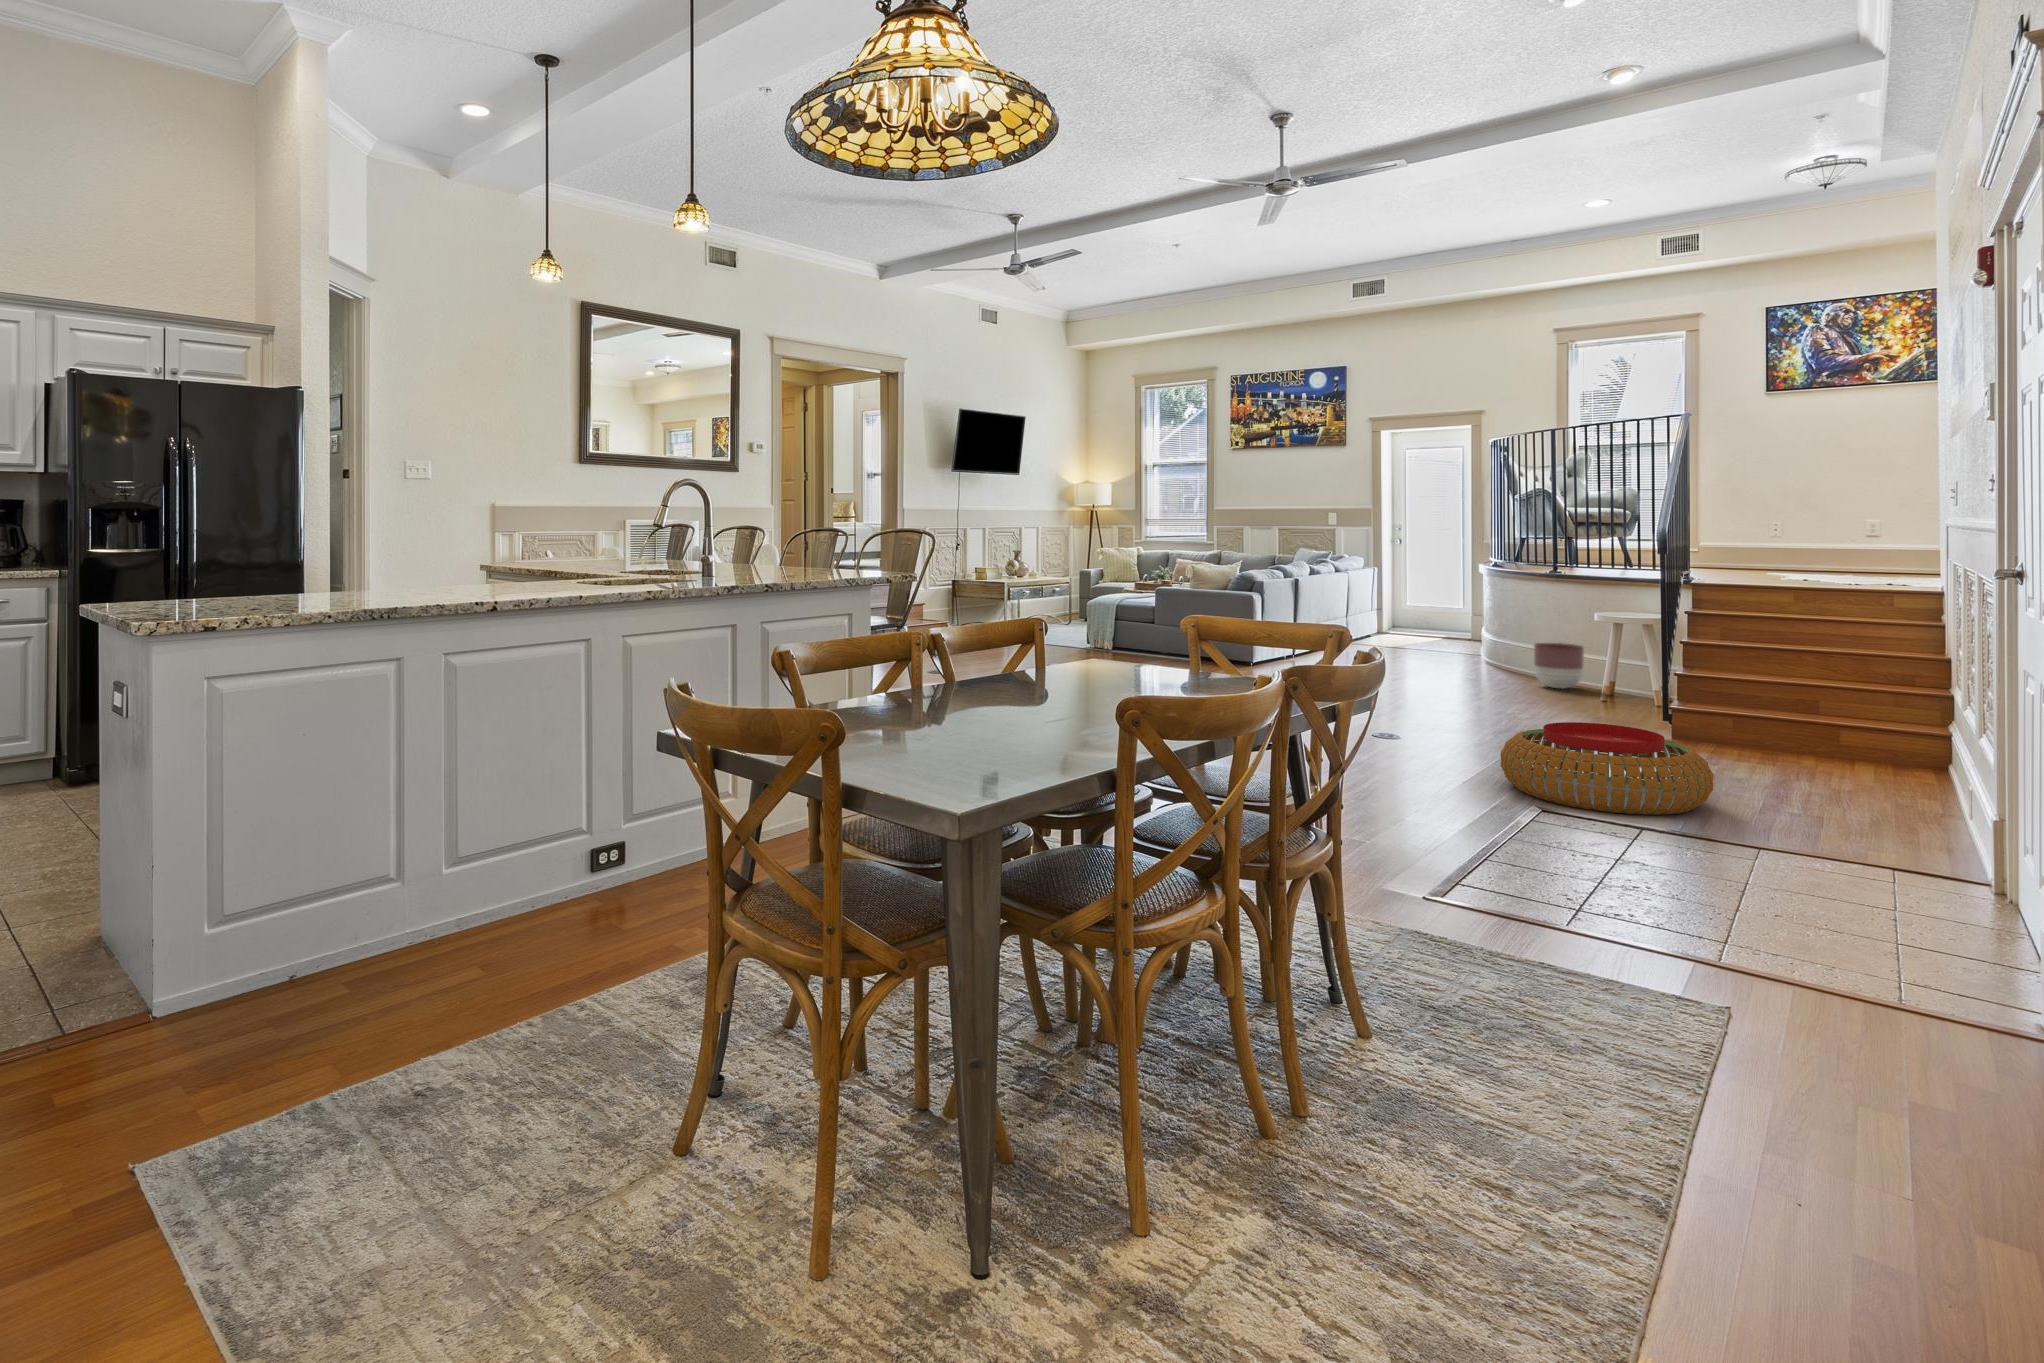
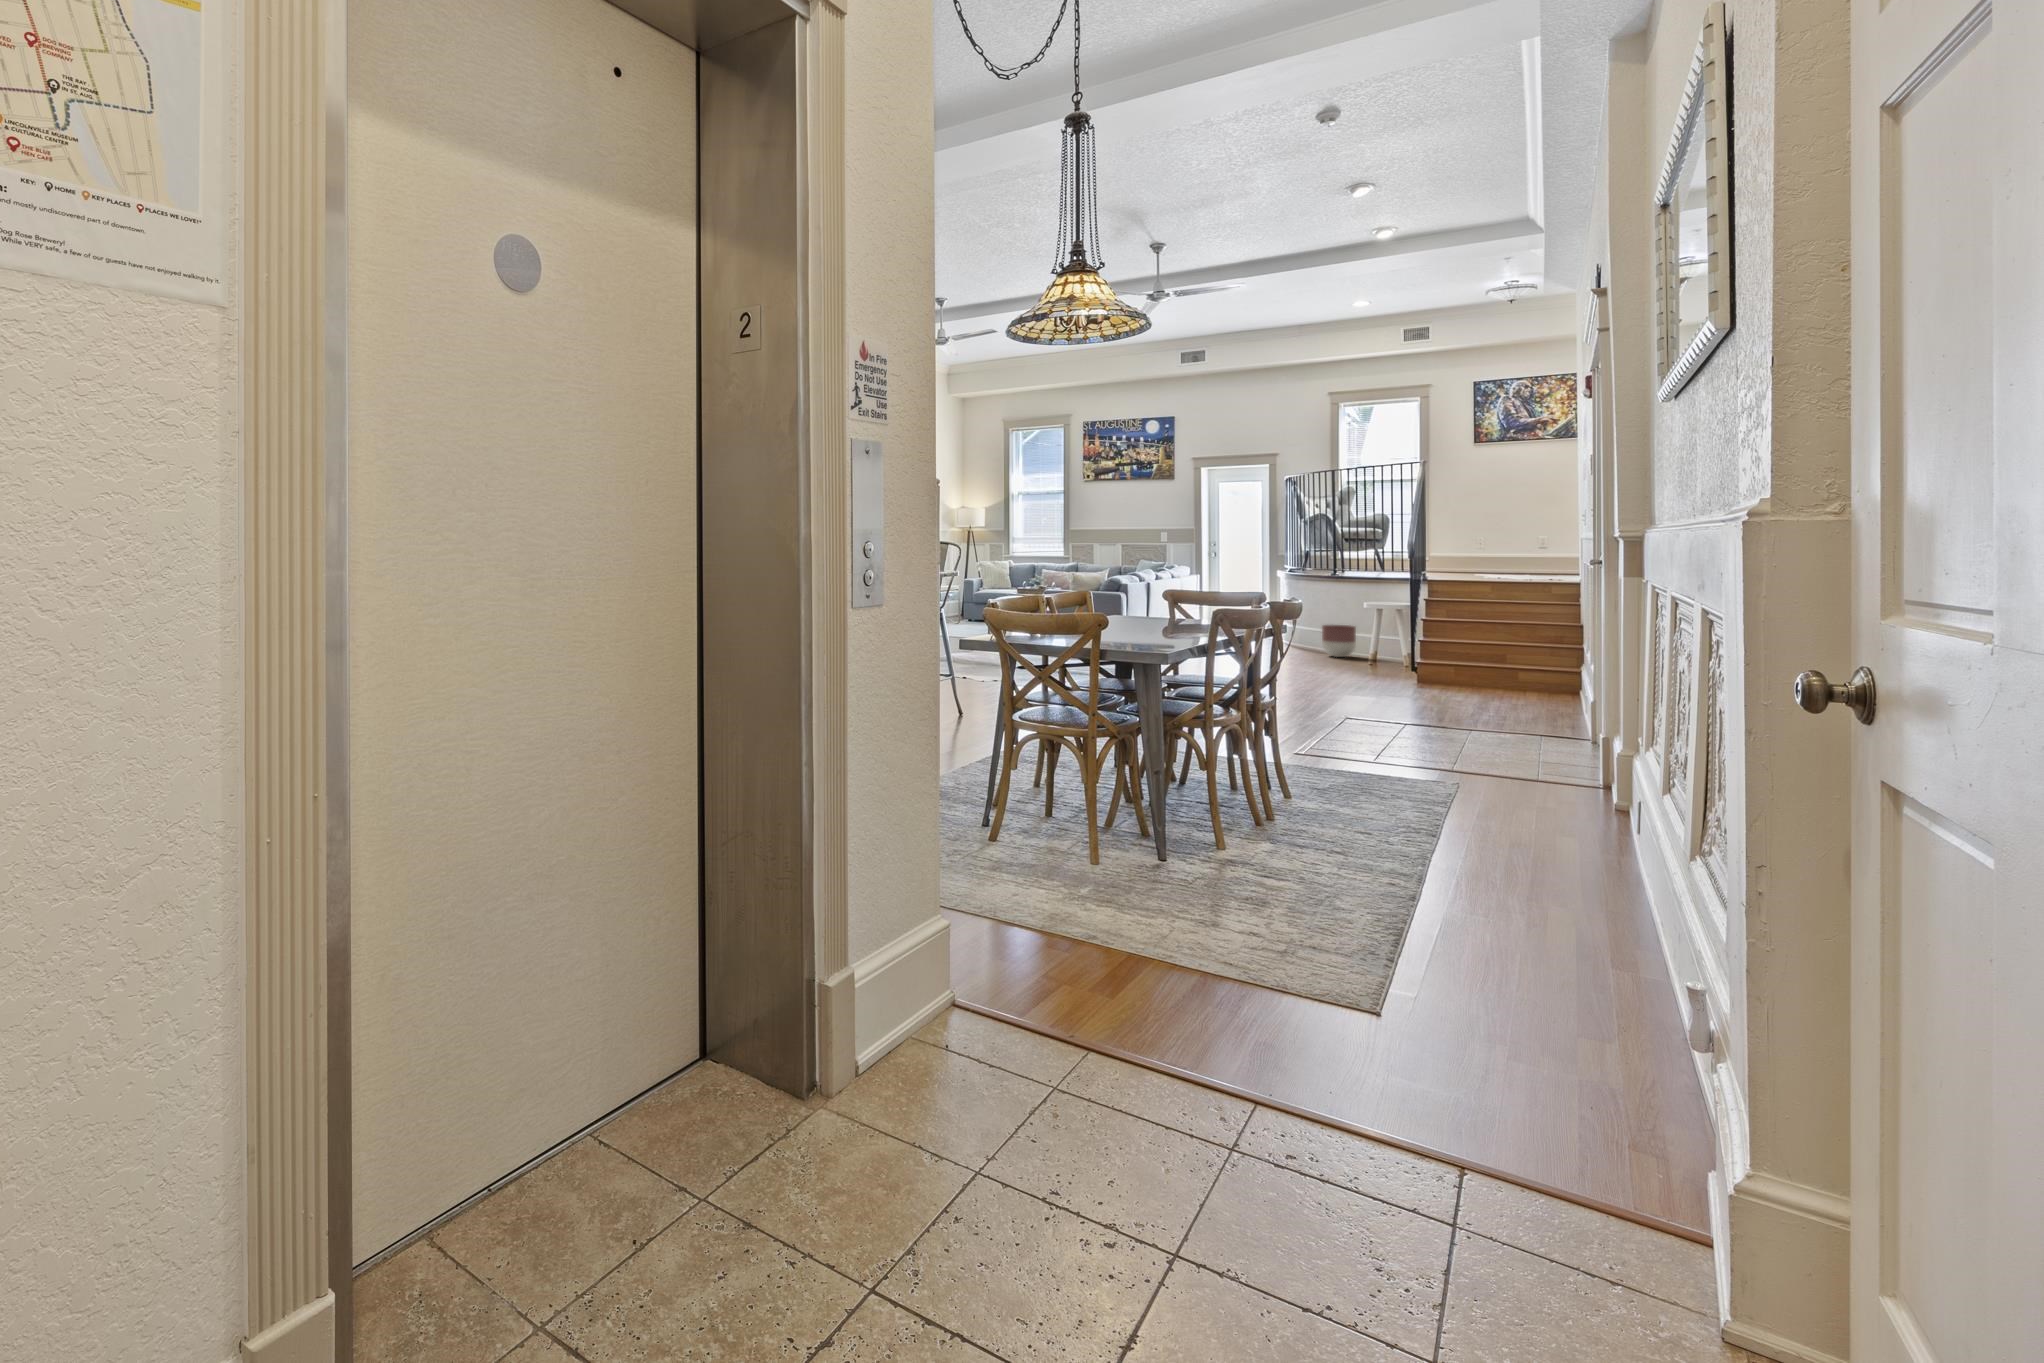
pouf: present [1501,722,1714,815] -> none [1315,663,1444,715]

